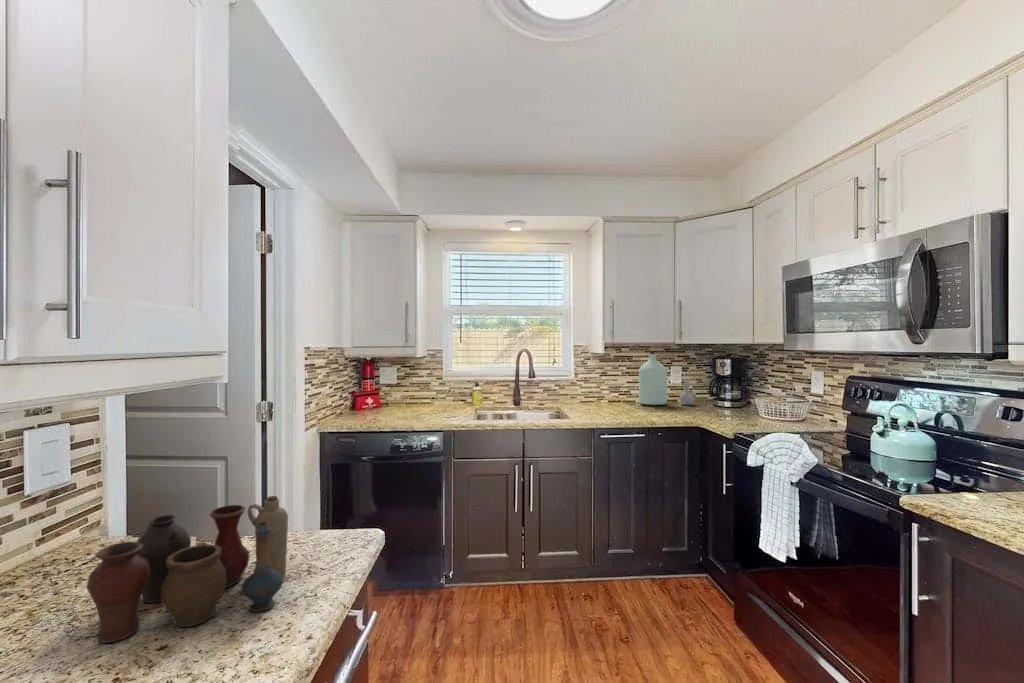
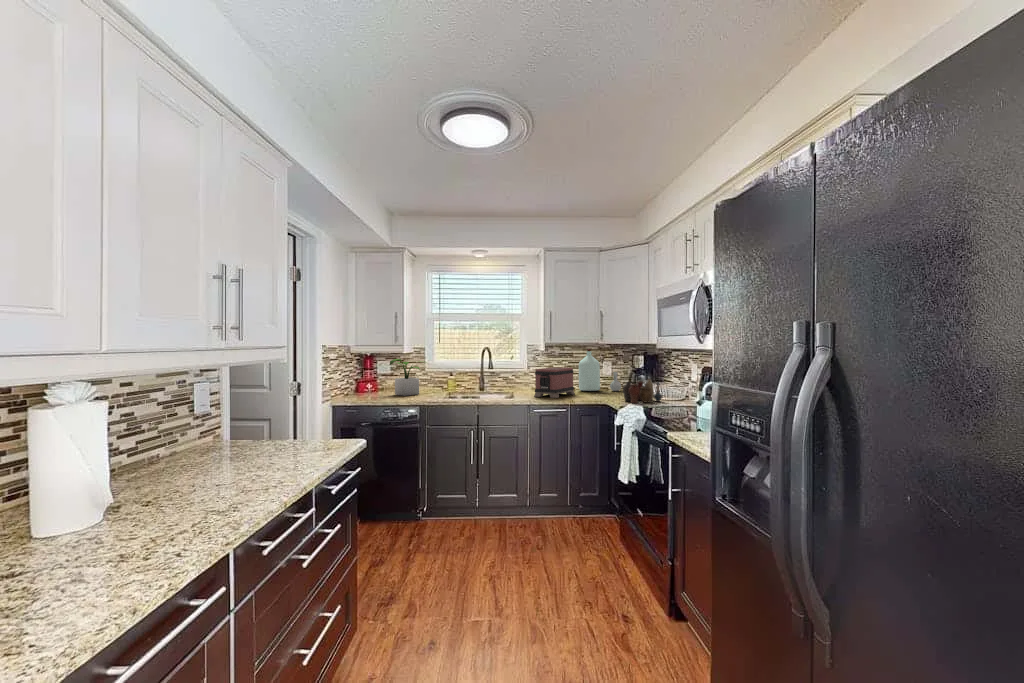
potted plant: none [396,365,449,414] -> present [390,359,420,396]
toaster: none [594,375,643,418] -> present [534,367,575,398]
vase: present [87,496,288,643] -> present [623,379,662,403]

